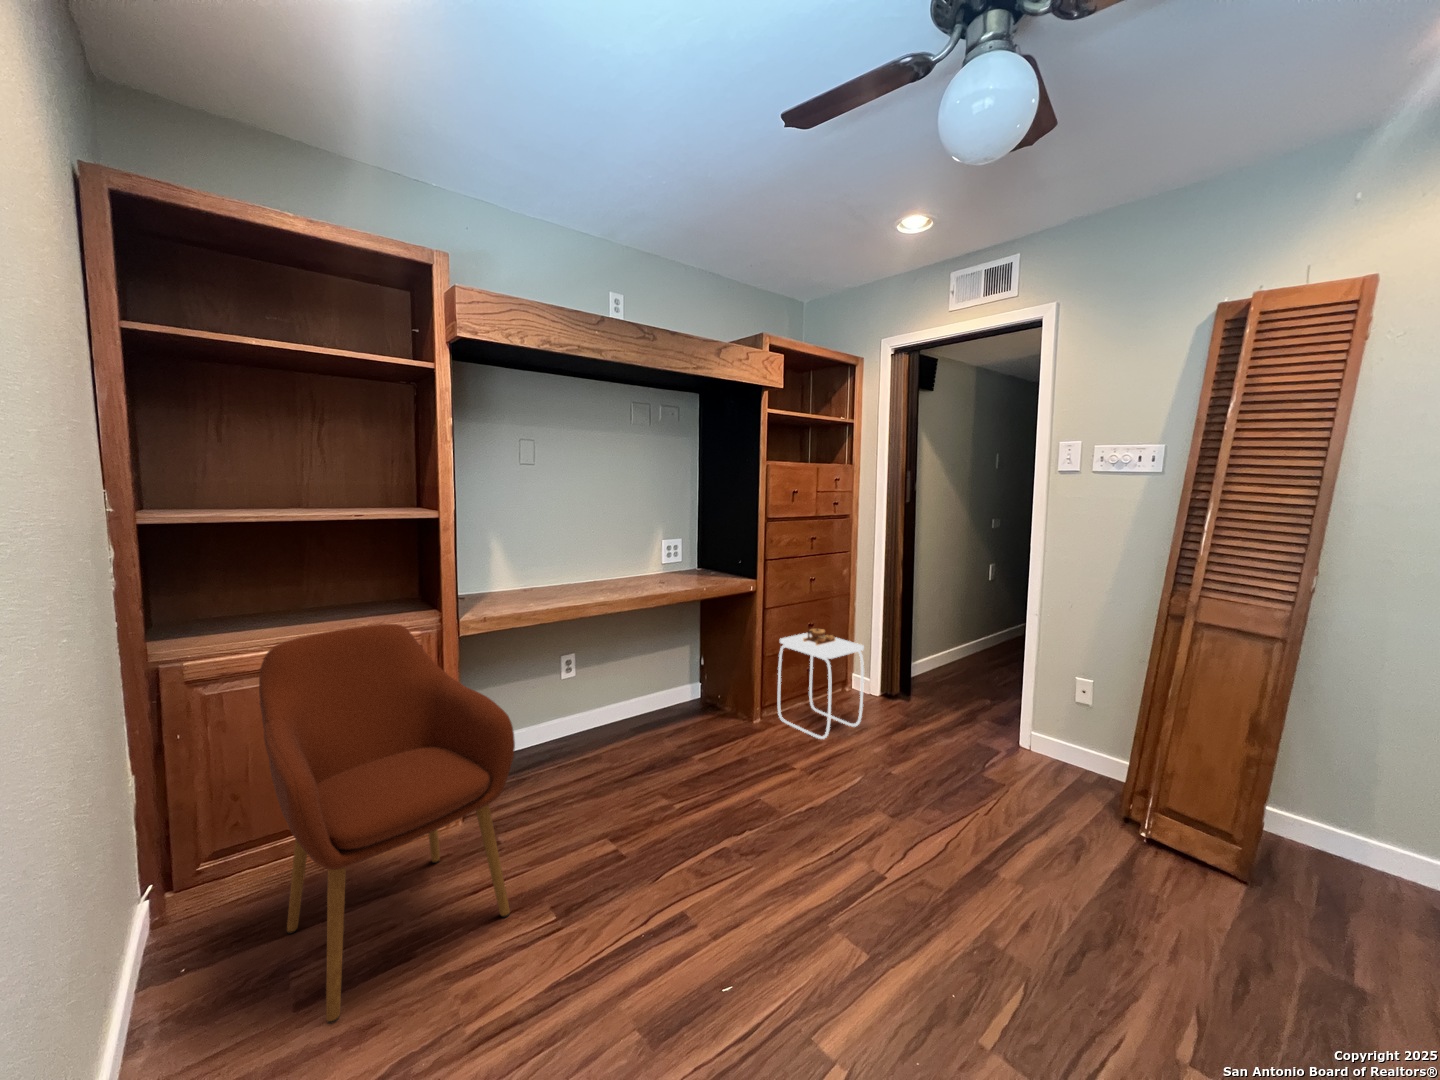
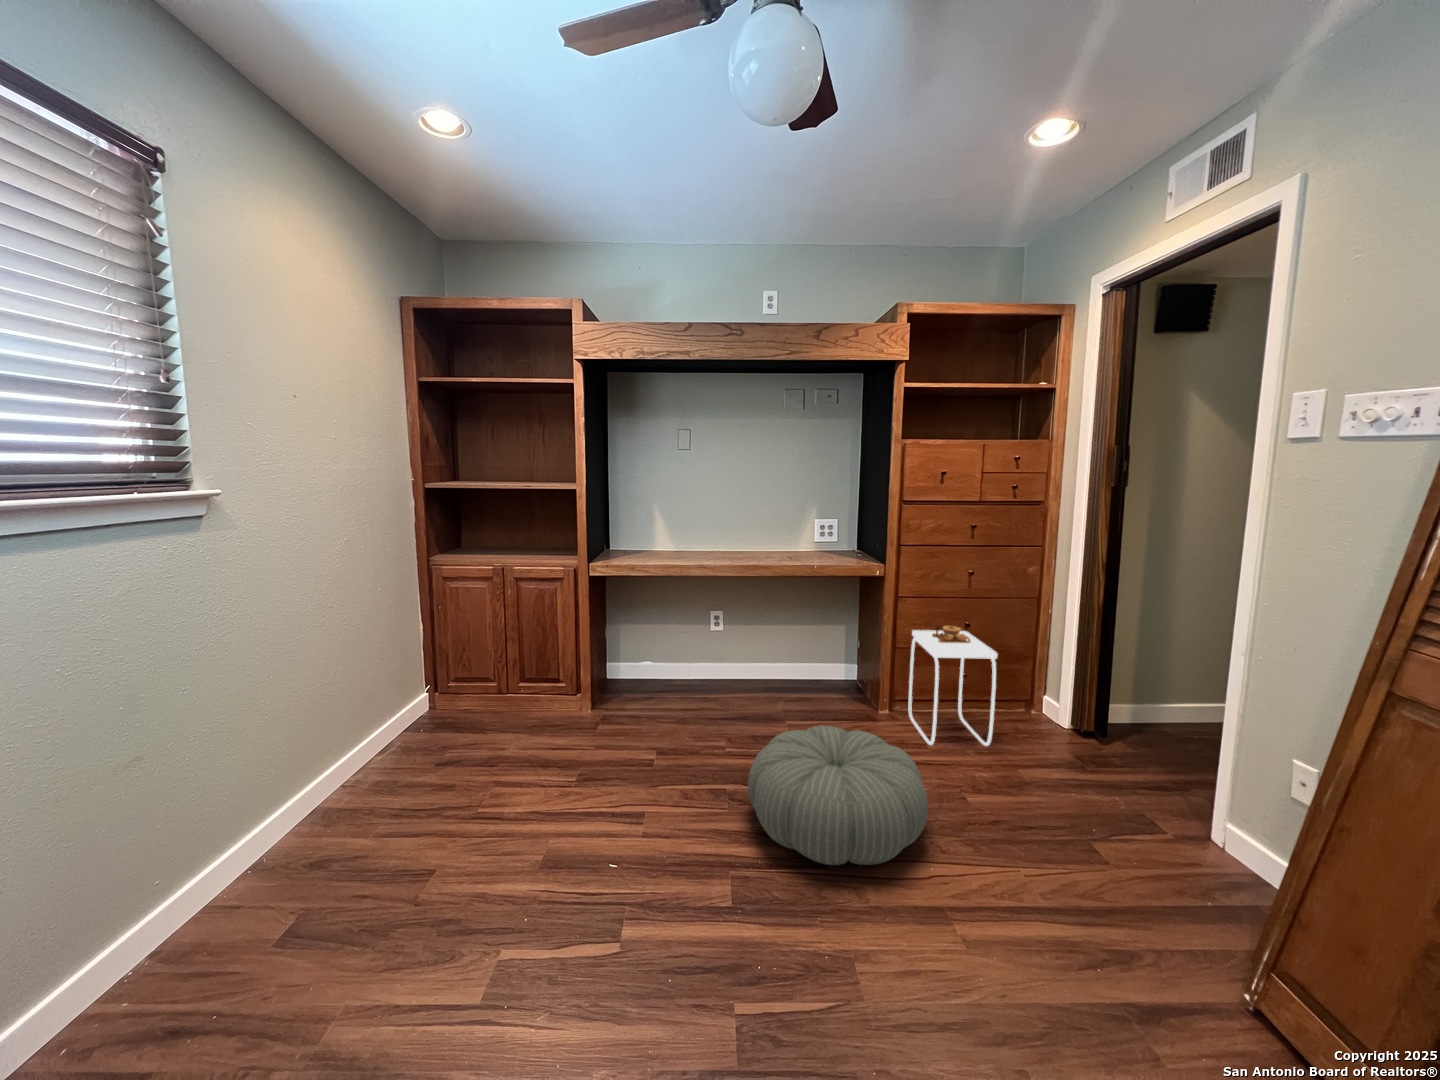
armchair: present [259,624,515,1024] -> none [421,557,567,779]
pouf: none [760,741,935,876] -> present [748,726,928,865]

